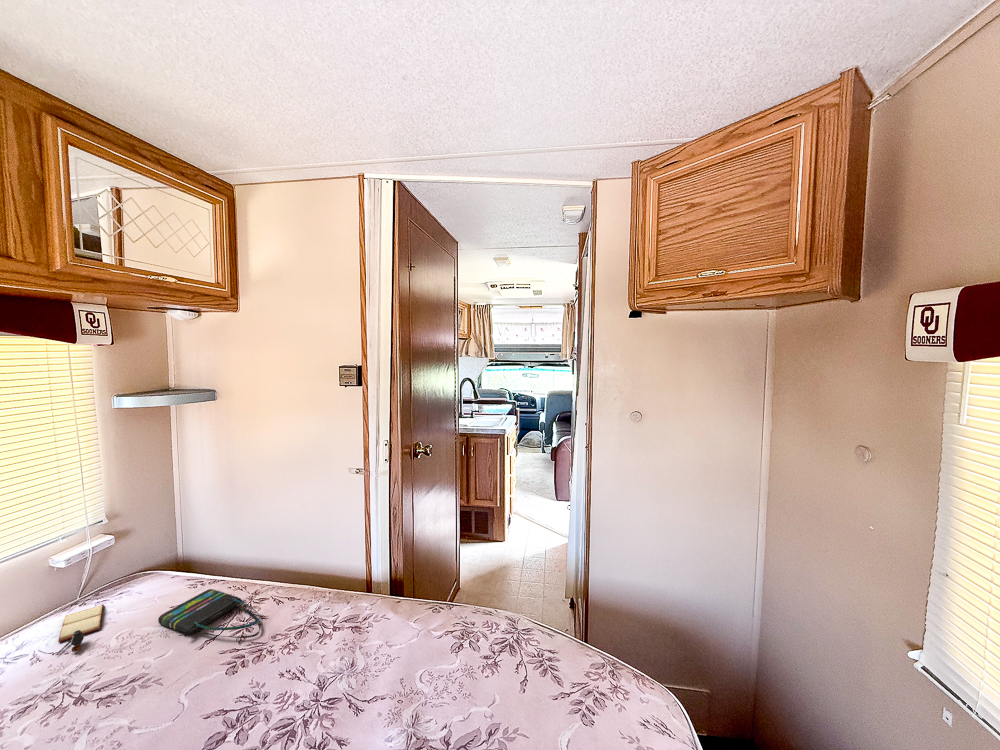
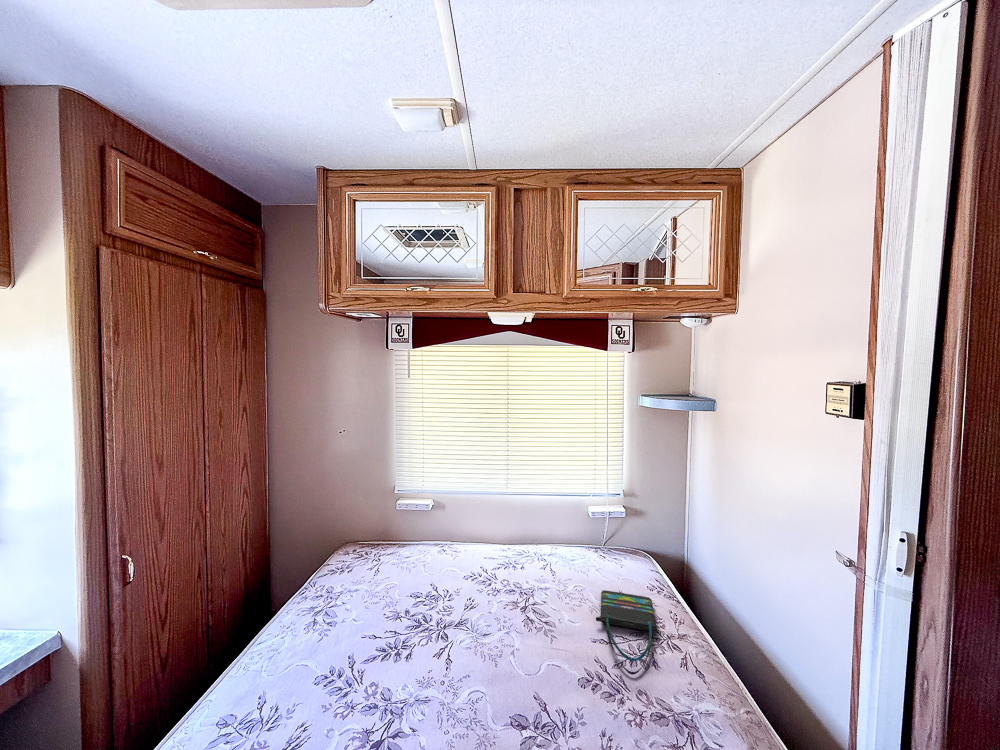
book: present [56,605,104,655] -> none [553,550,600,576]

